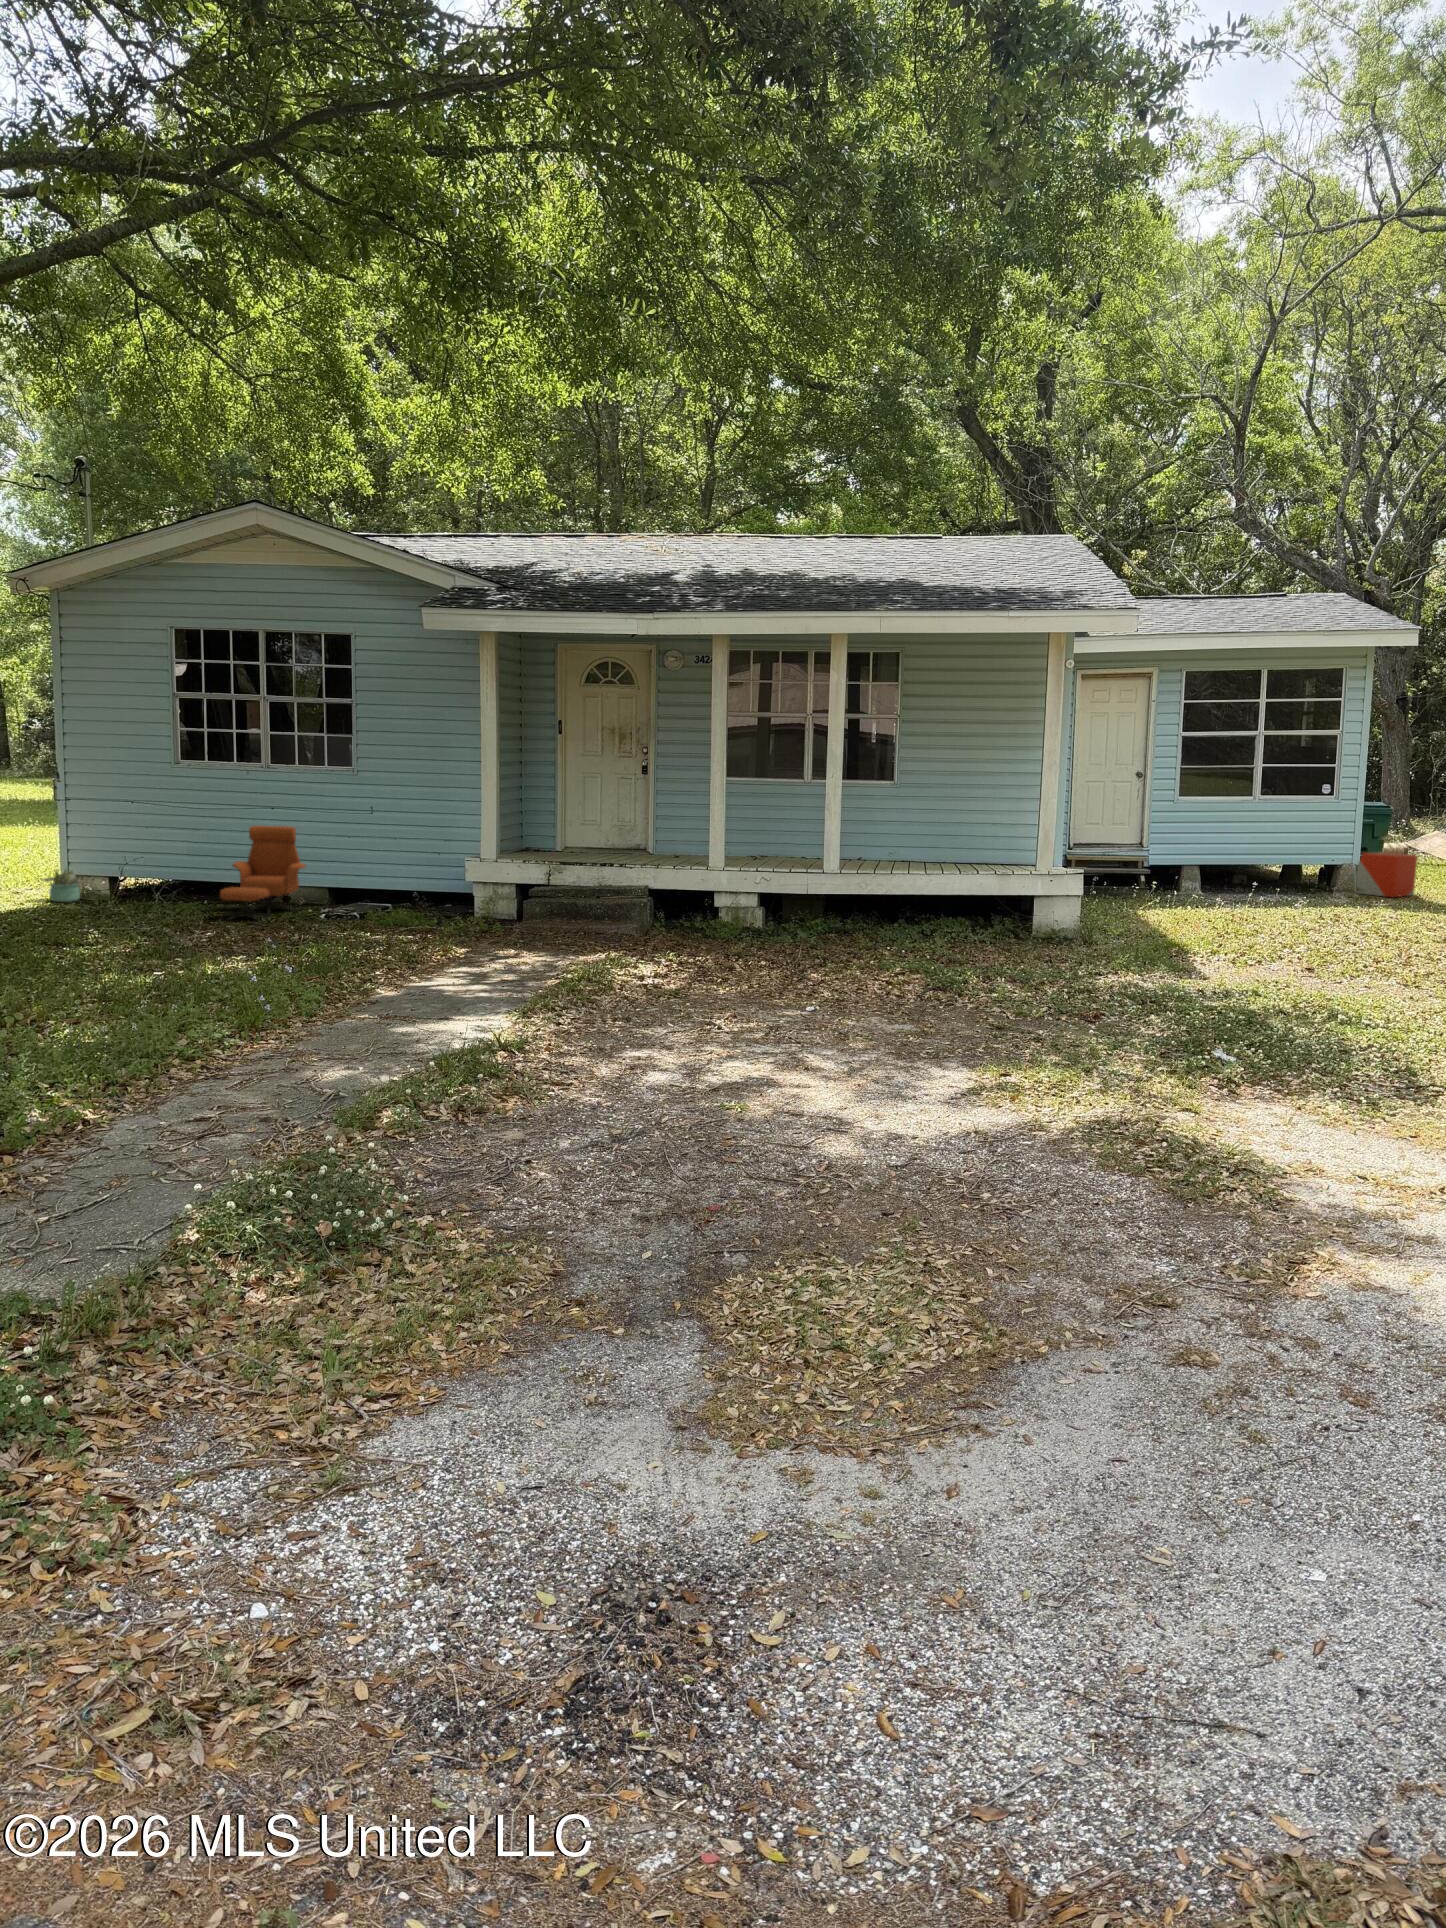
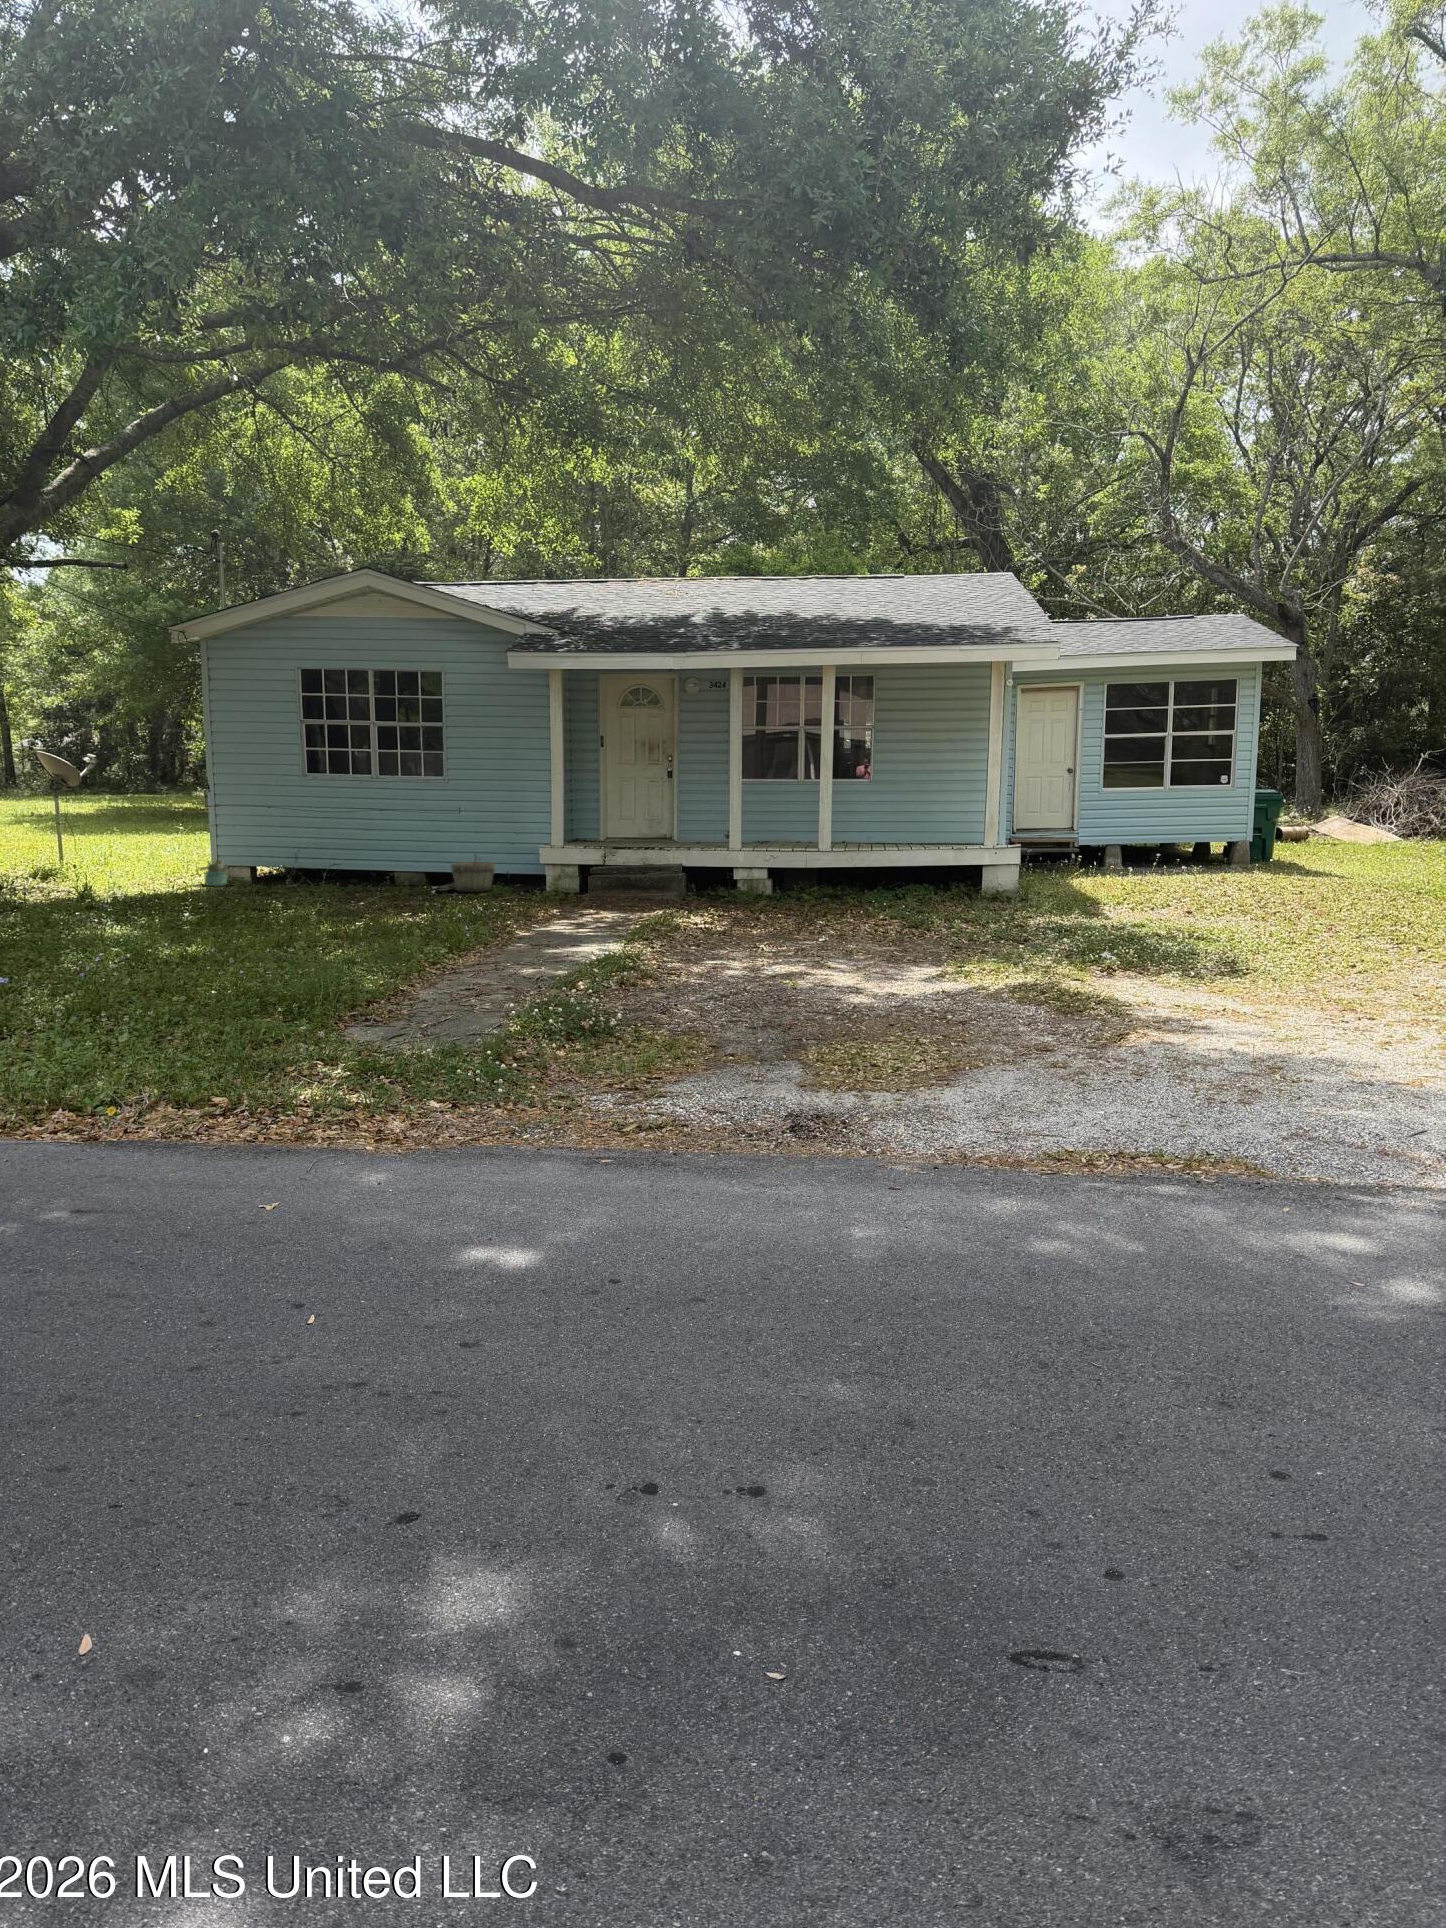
lounge chair: present [220,826,306,920] -> none [351,823,411,895]
stool: present [1355,852,1417,897] -> none [1250,830,1301,867]
wooden bucket: none [354,868,412,917] -> present [451,861,495,892]

